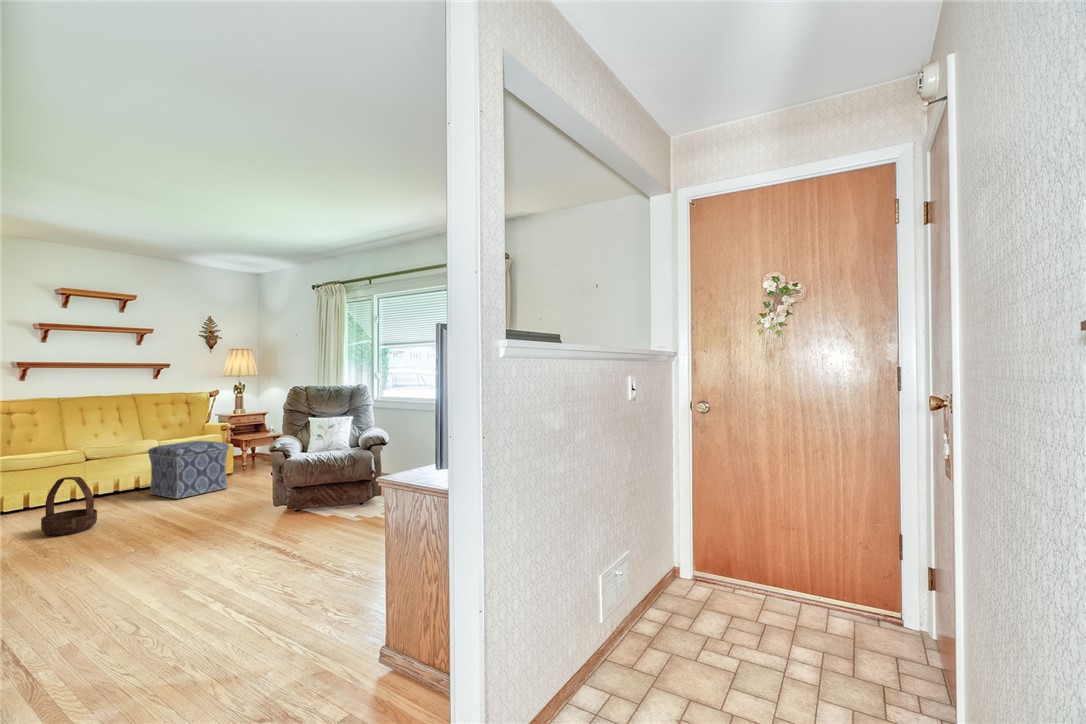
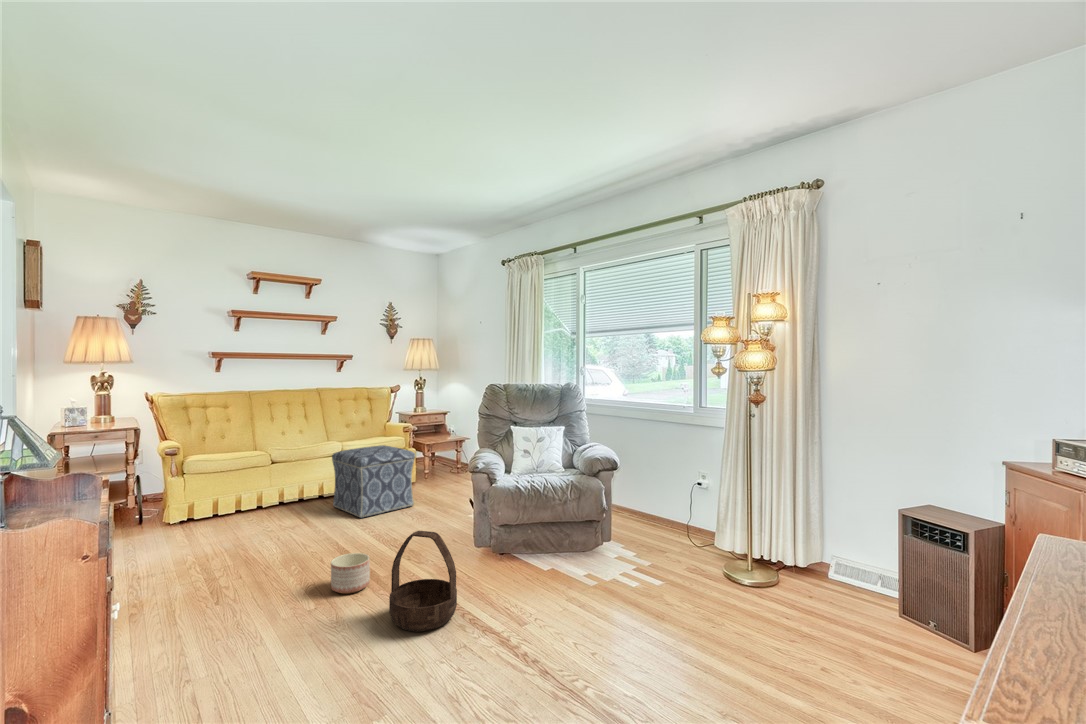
basket: present [41,477,97,536] -> present [389,531,457,632]
planter: none [148,514,182,542] -> present [331,553,370,594]

